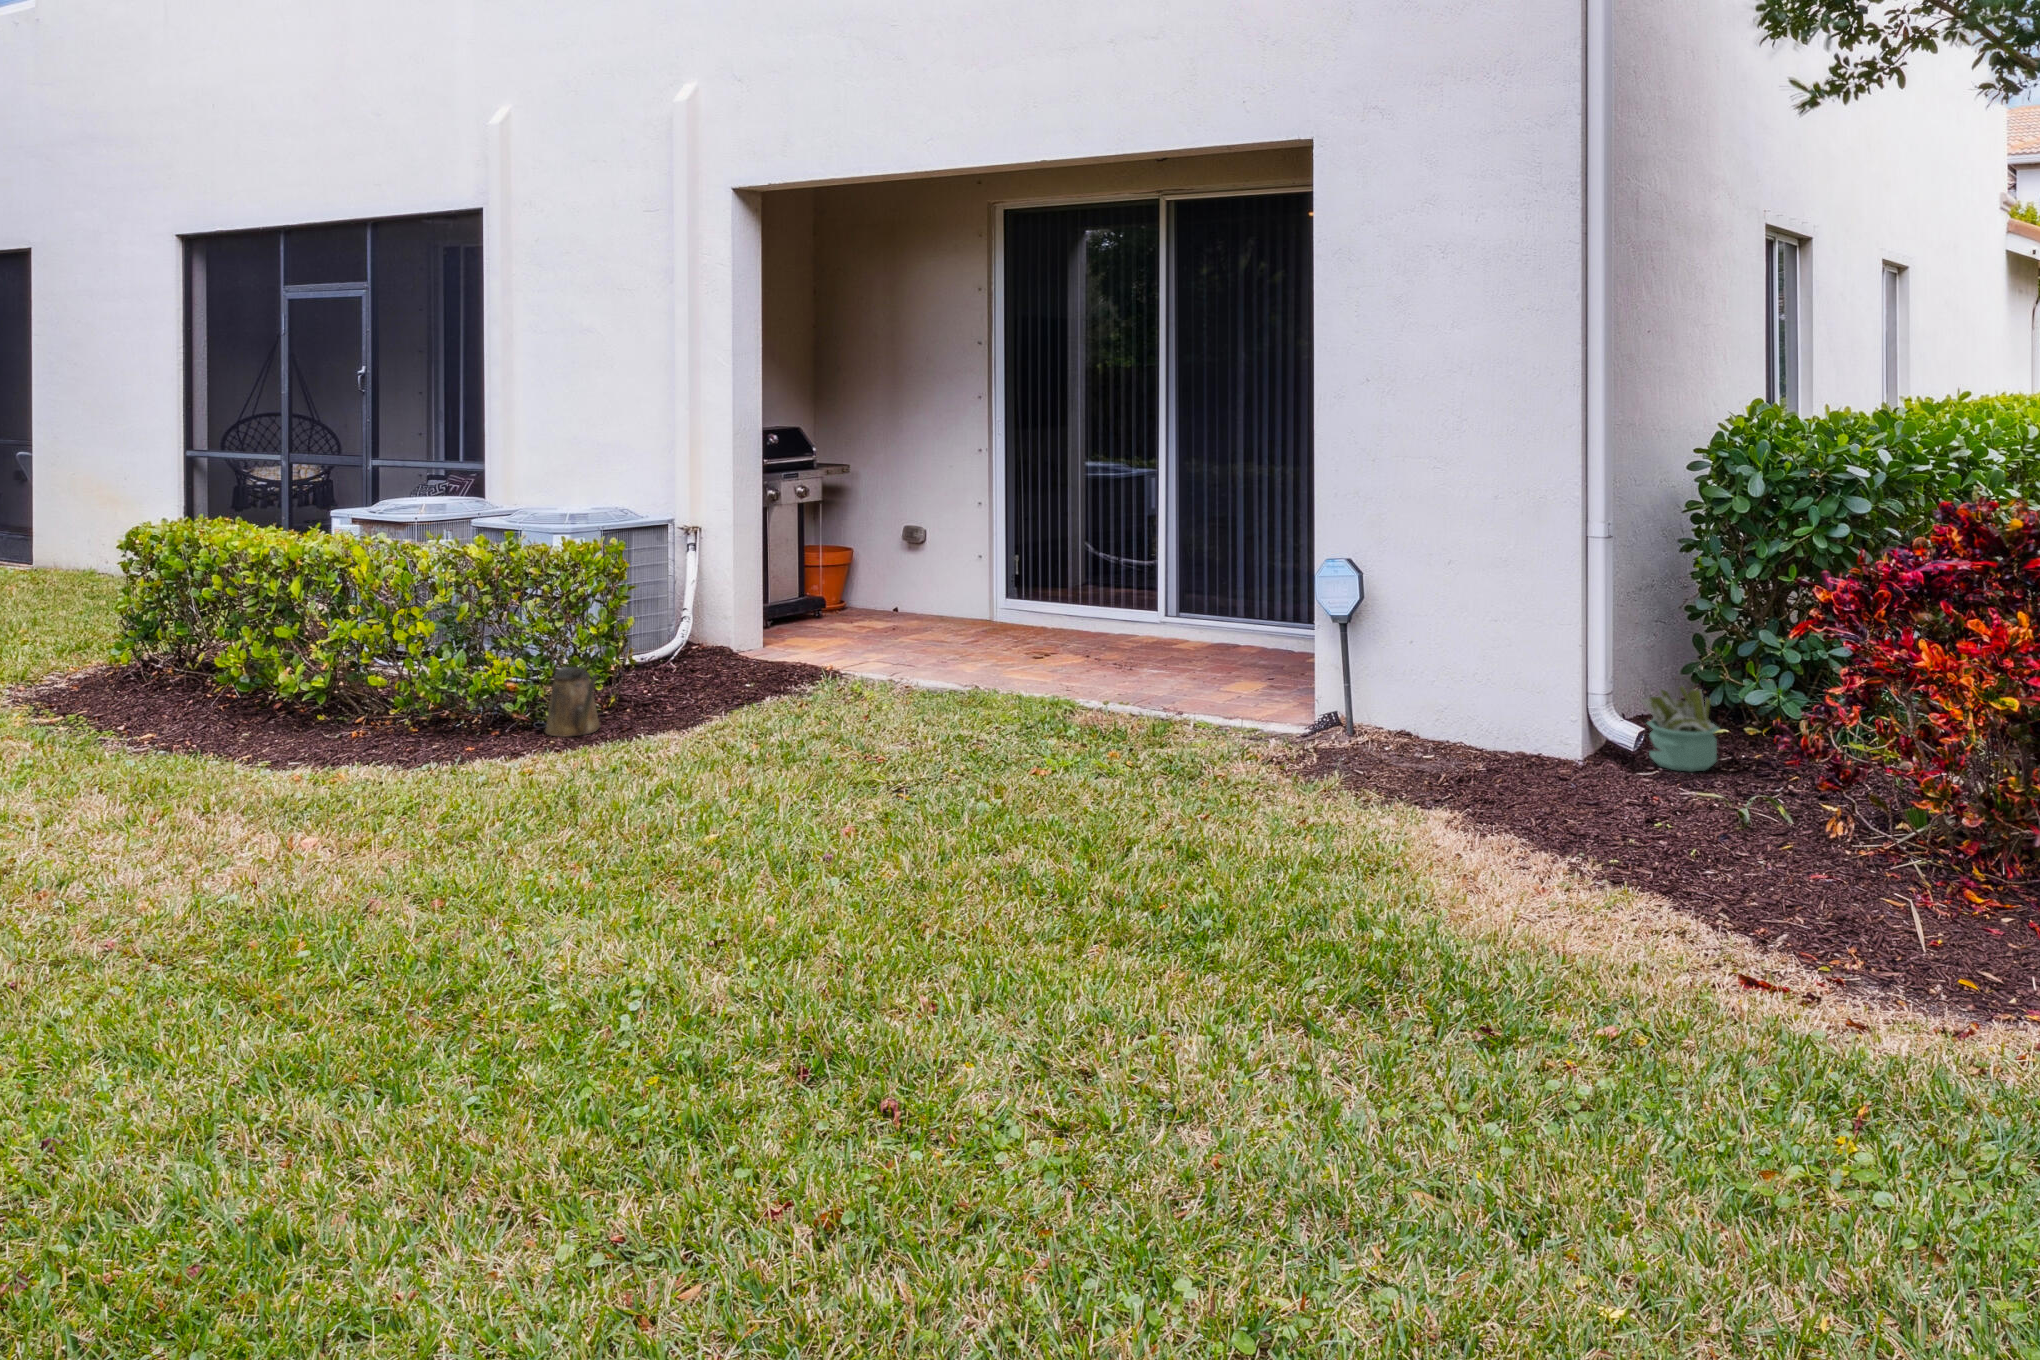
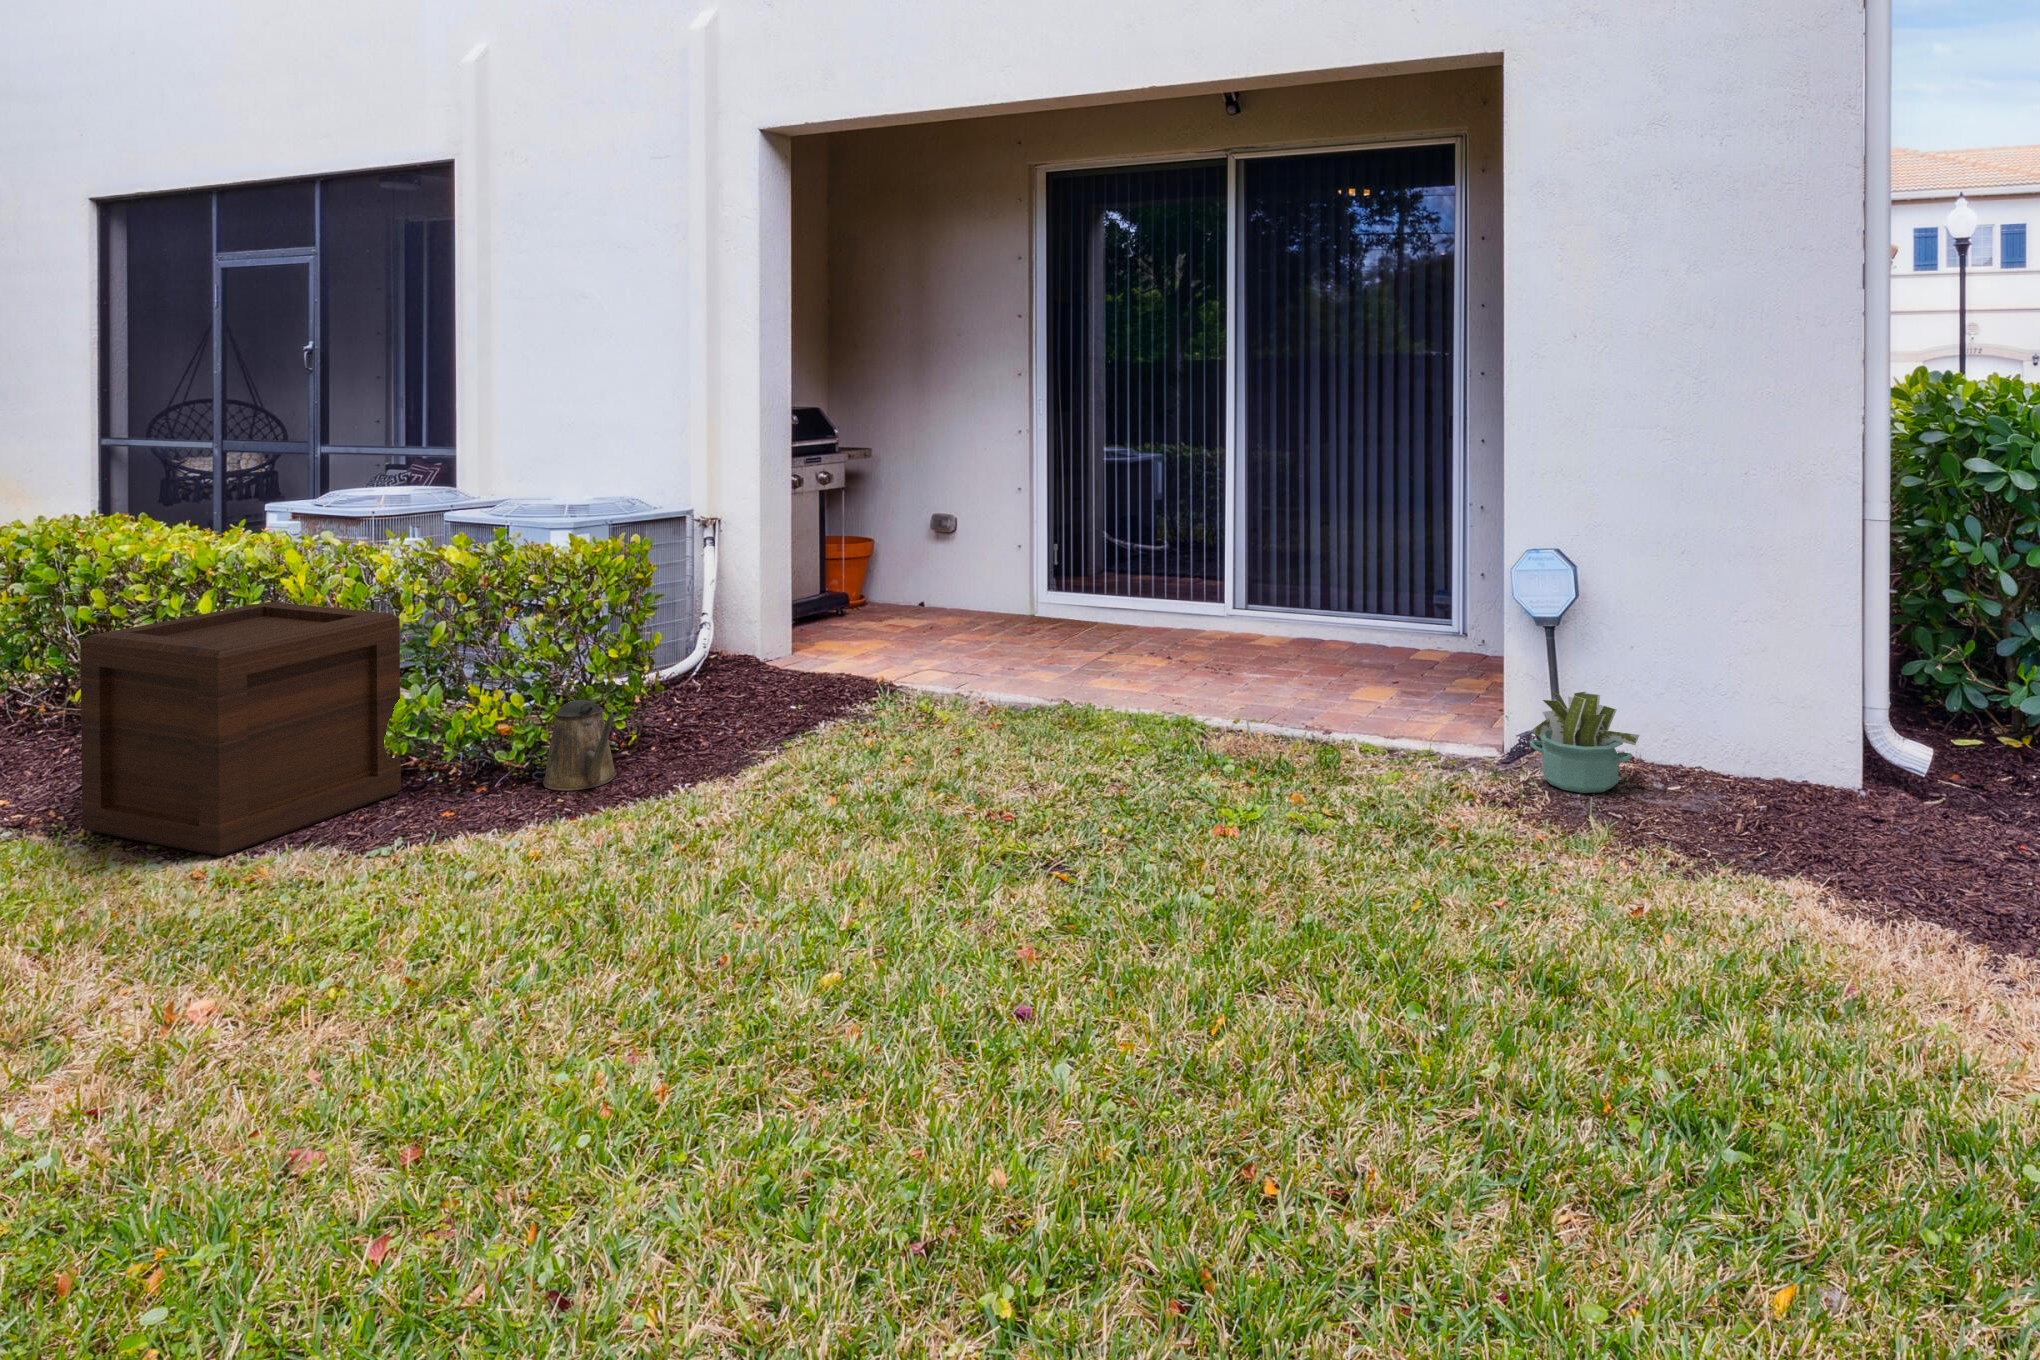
wooden crate: none [213,585,439,768] -> present [80,602,401,857]
decorative plant: present [1641,686,1719,772] -> present [1530,692,1639,793]

